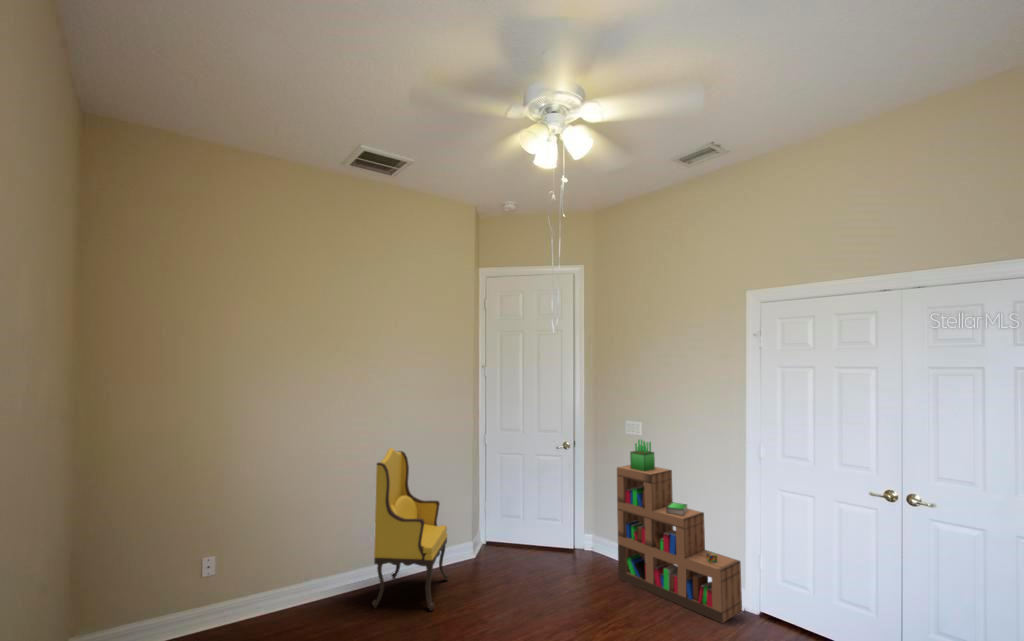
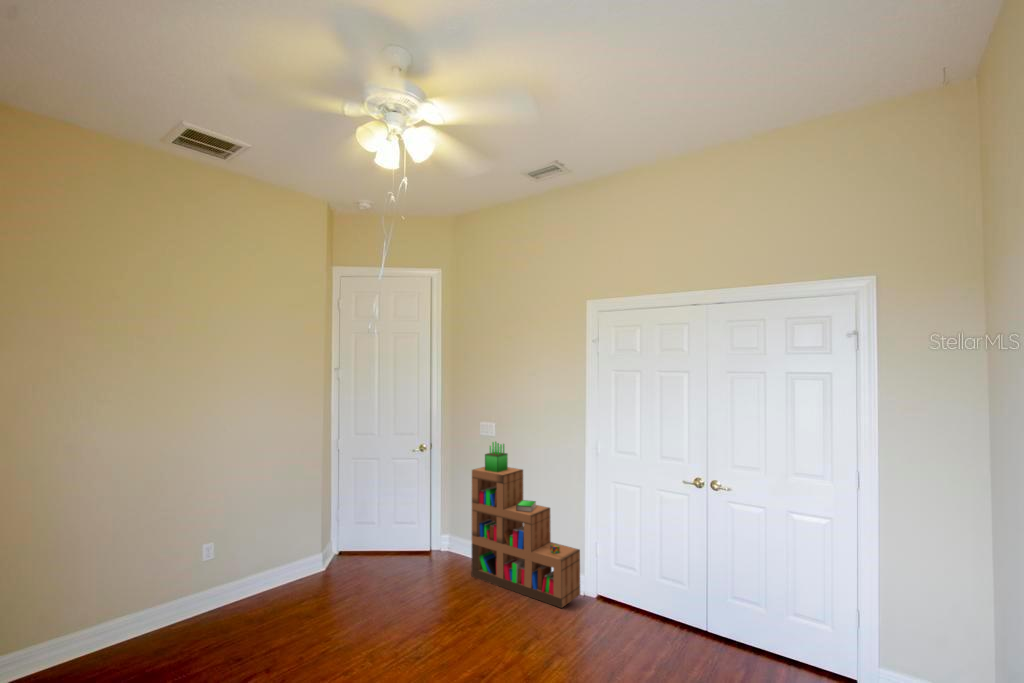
armchair: present [372,448,449,611] -> none [201,462,294,638]

